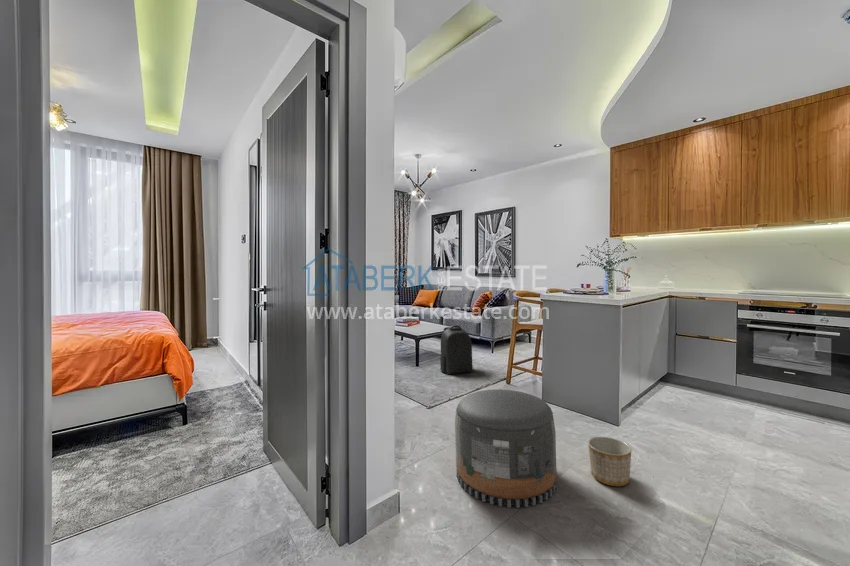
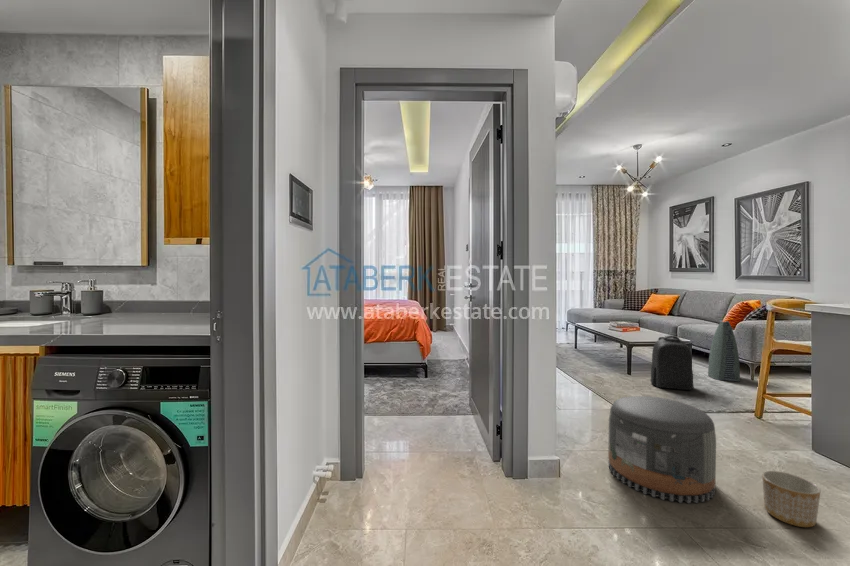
air purifier: none [474,309,496,358] -> present [708,321,740,382]

